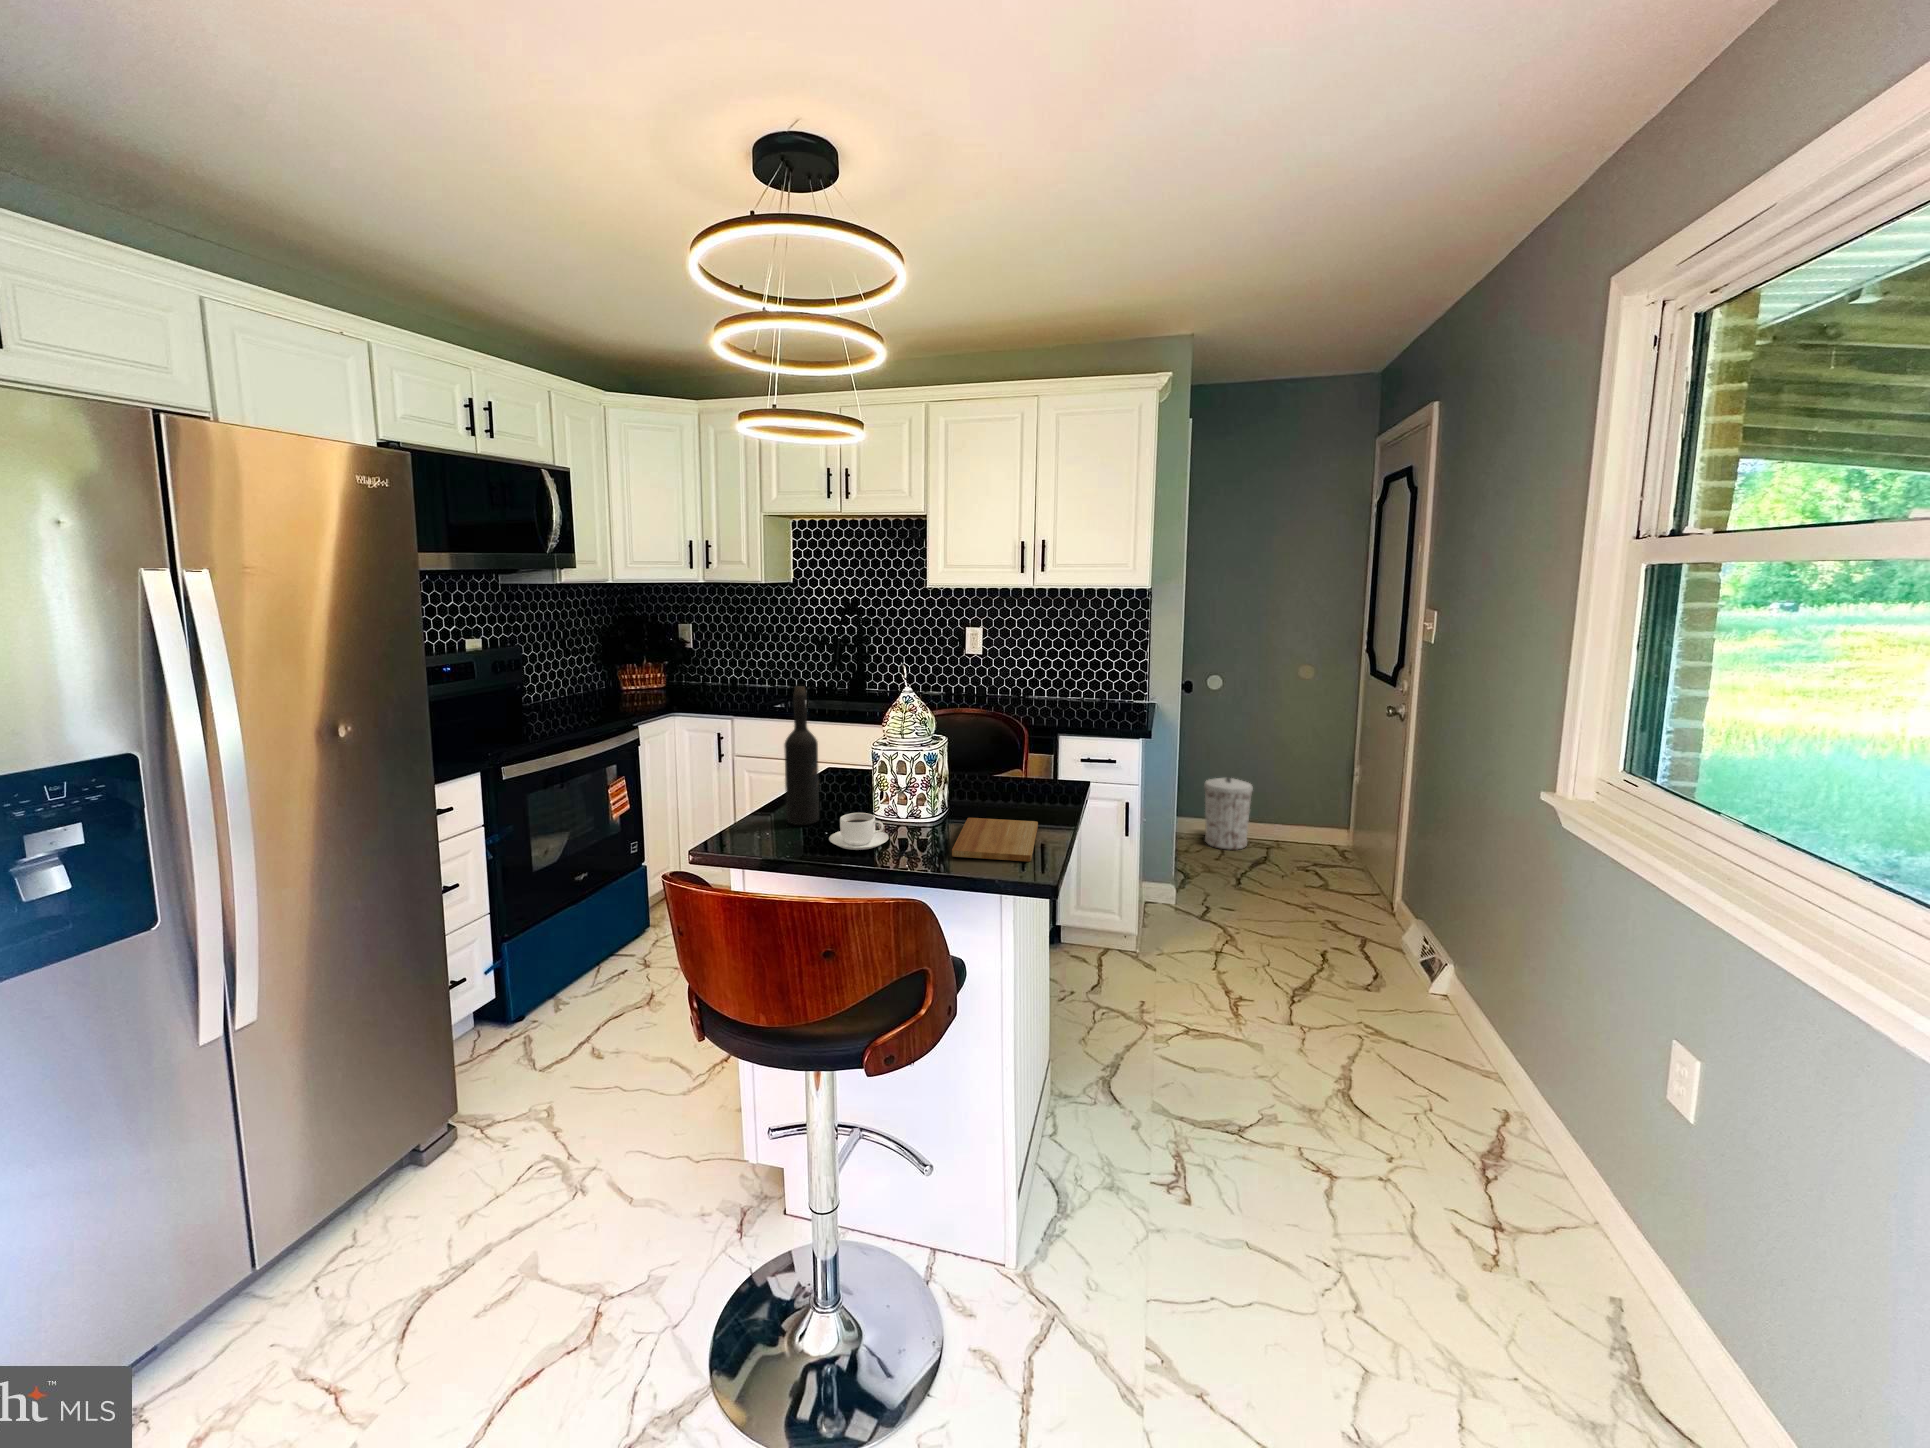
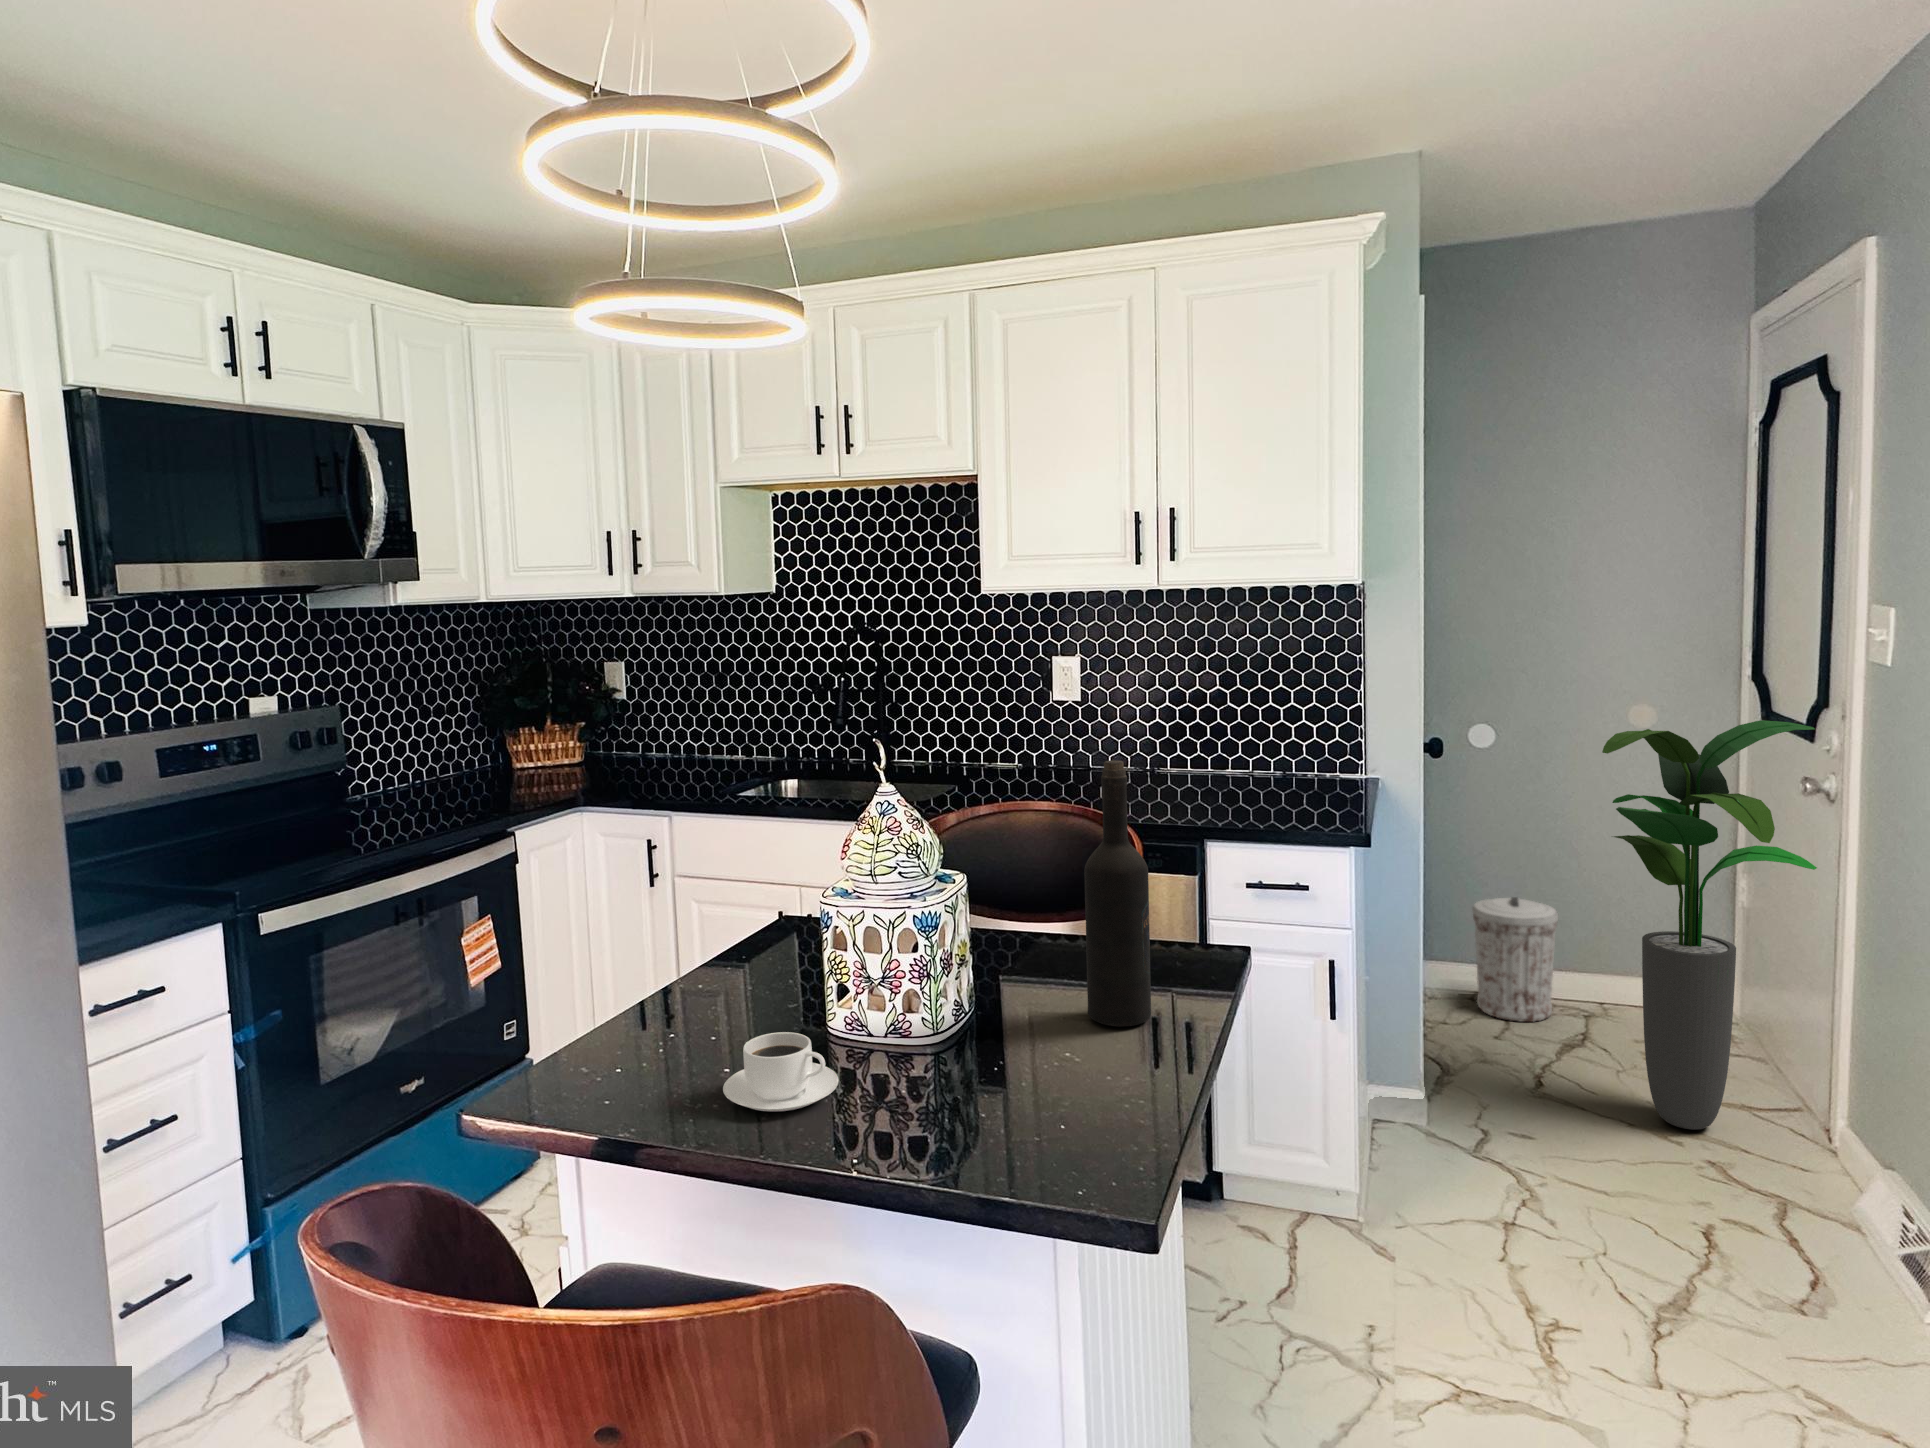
potted plant: none [1280,673,1396,905] -> present [1602,720,1817,1130]
wine bottle: present [784,686,819,825] -> present [1084,760,1151,1027]
cutting board: present [952,818,1038,862] -> none [950,1037,1135,1150]

